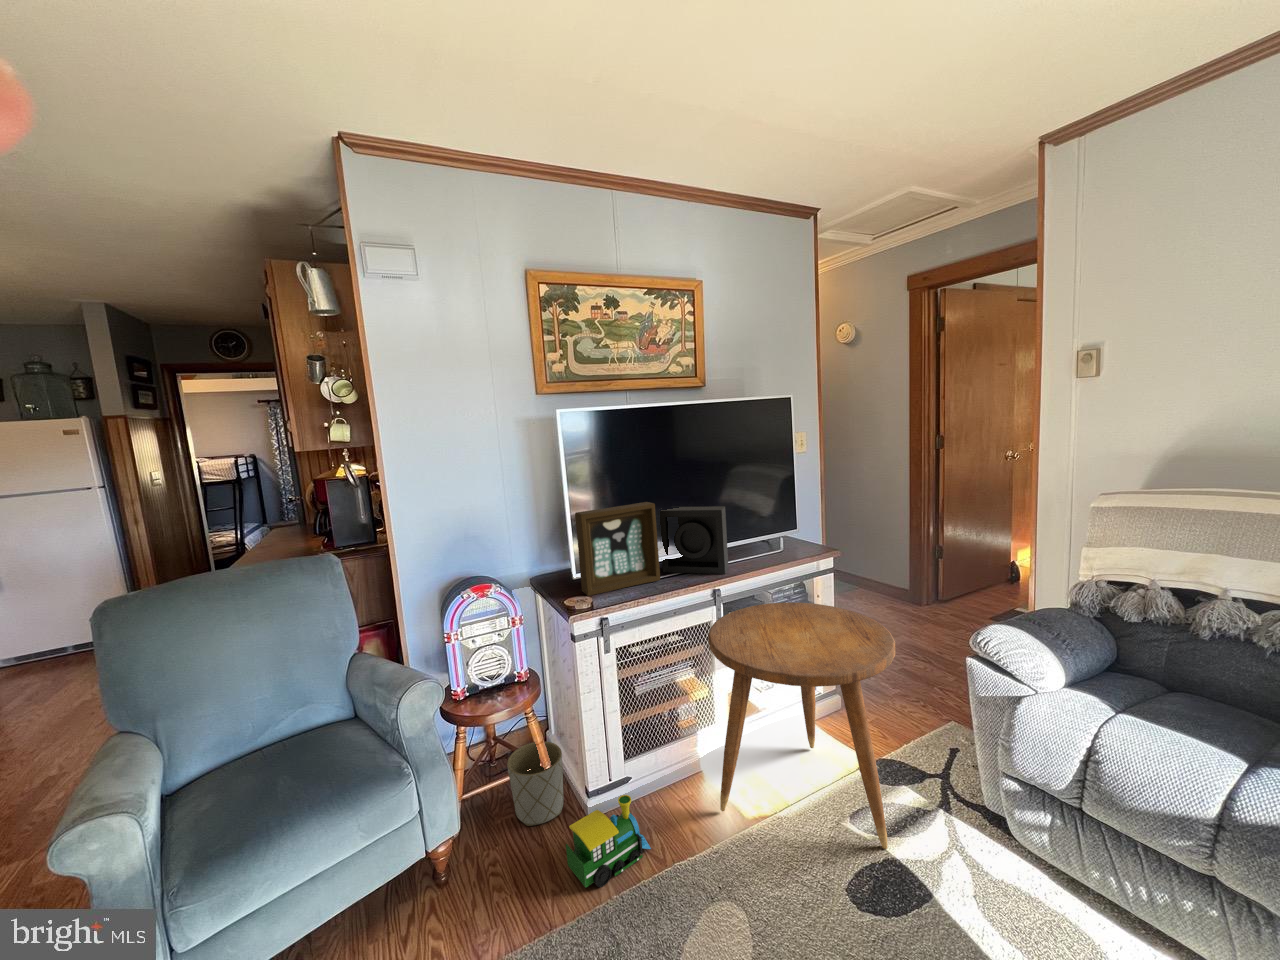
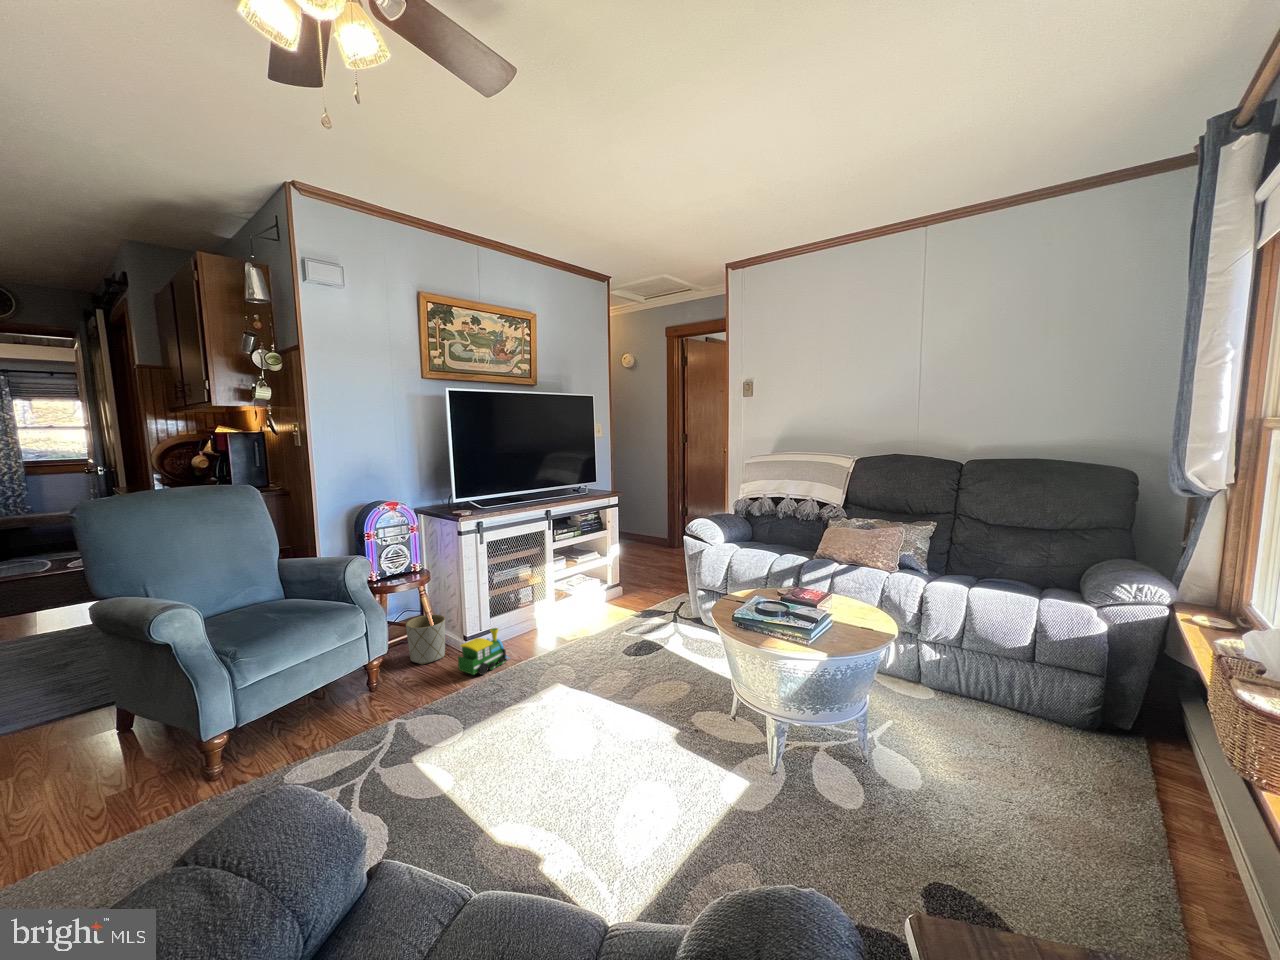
picture frame: present [575,502,660,596] -> none [457,454,512,511]
speaker: present [660,506,729,574] -> none [510,460,555,503]
side table: present [708,602,896,849] -> none [545,520,649,640]

